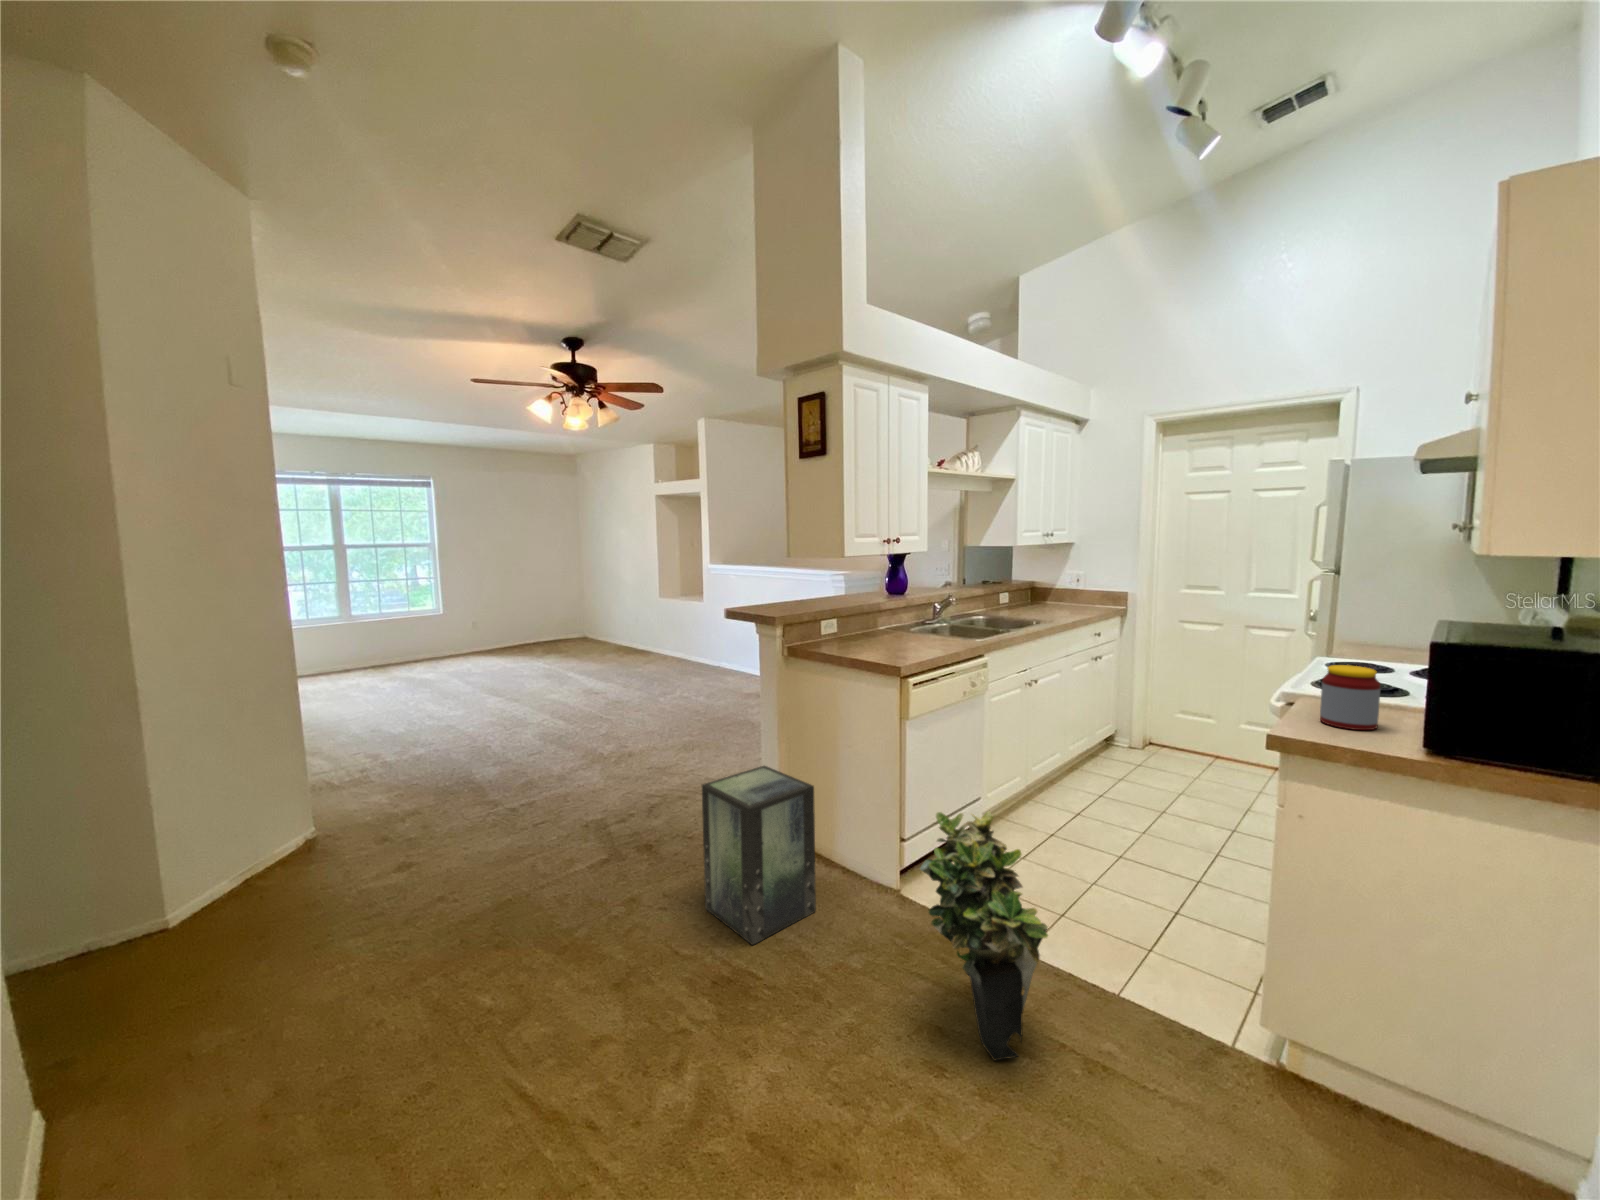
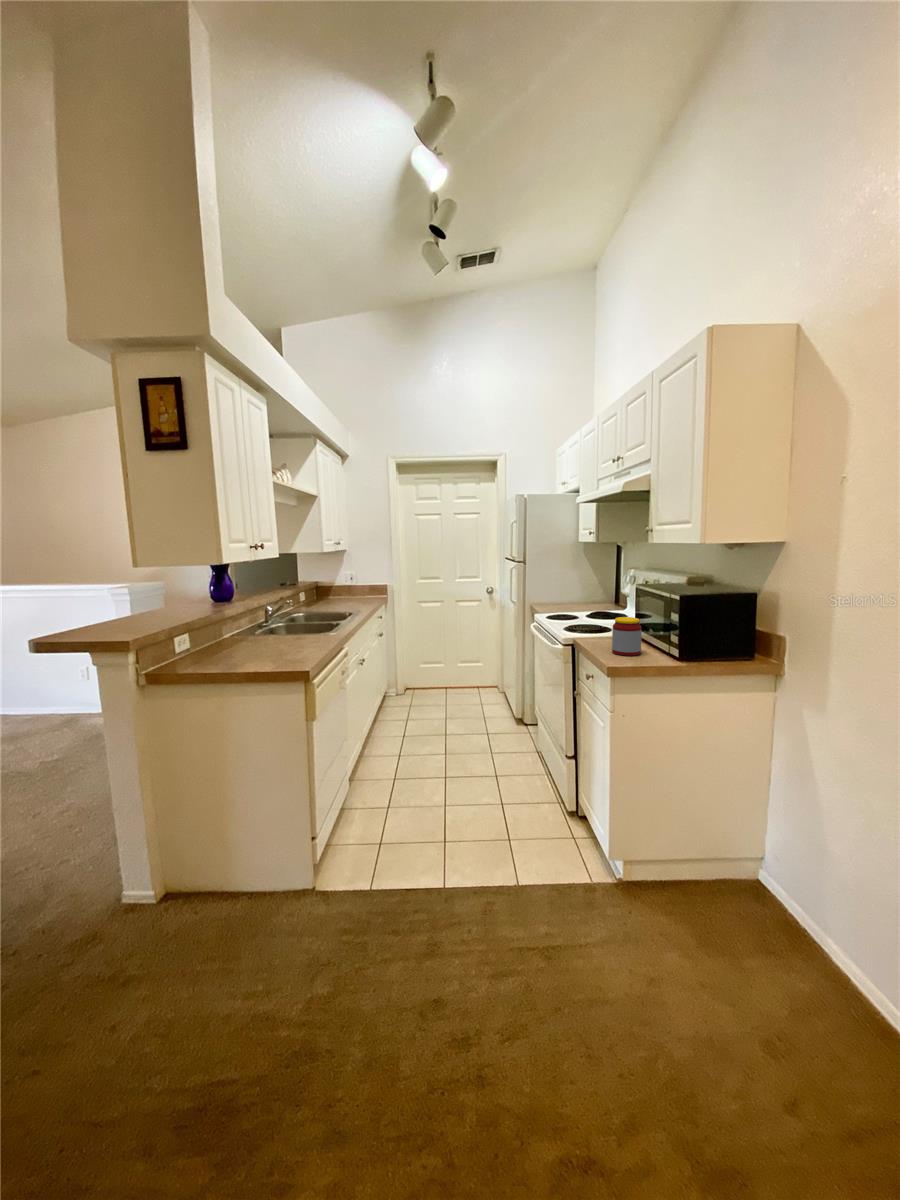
storage box: present [702,766,816,945] -> none [73,826,253,1062]
potted plant: present [920,811,1048,1060] -> none [410,783,529,1002]

